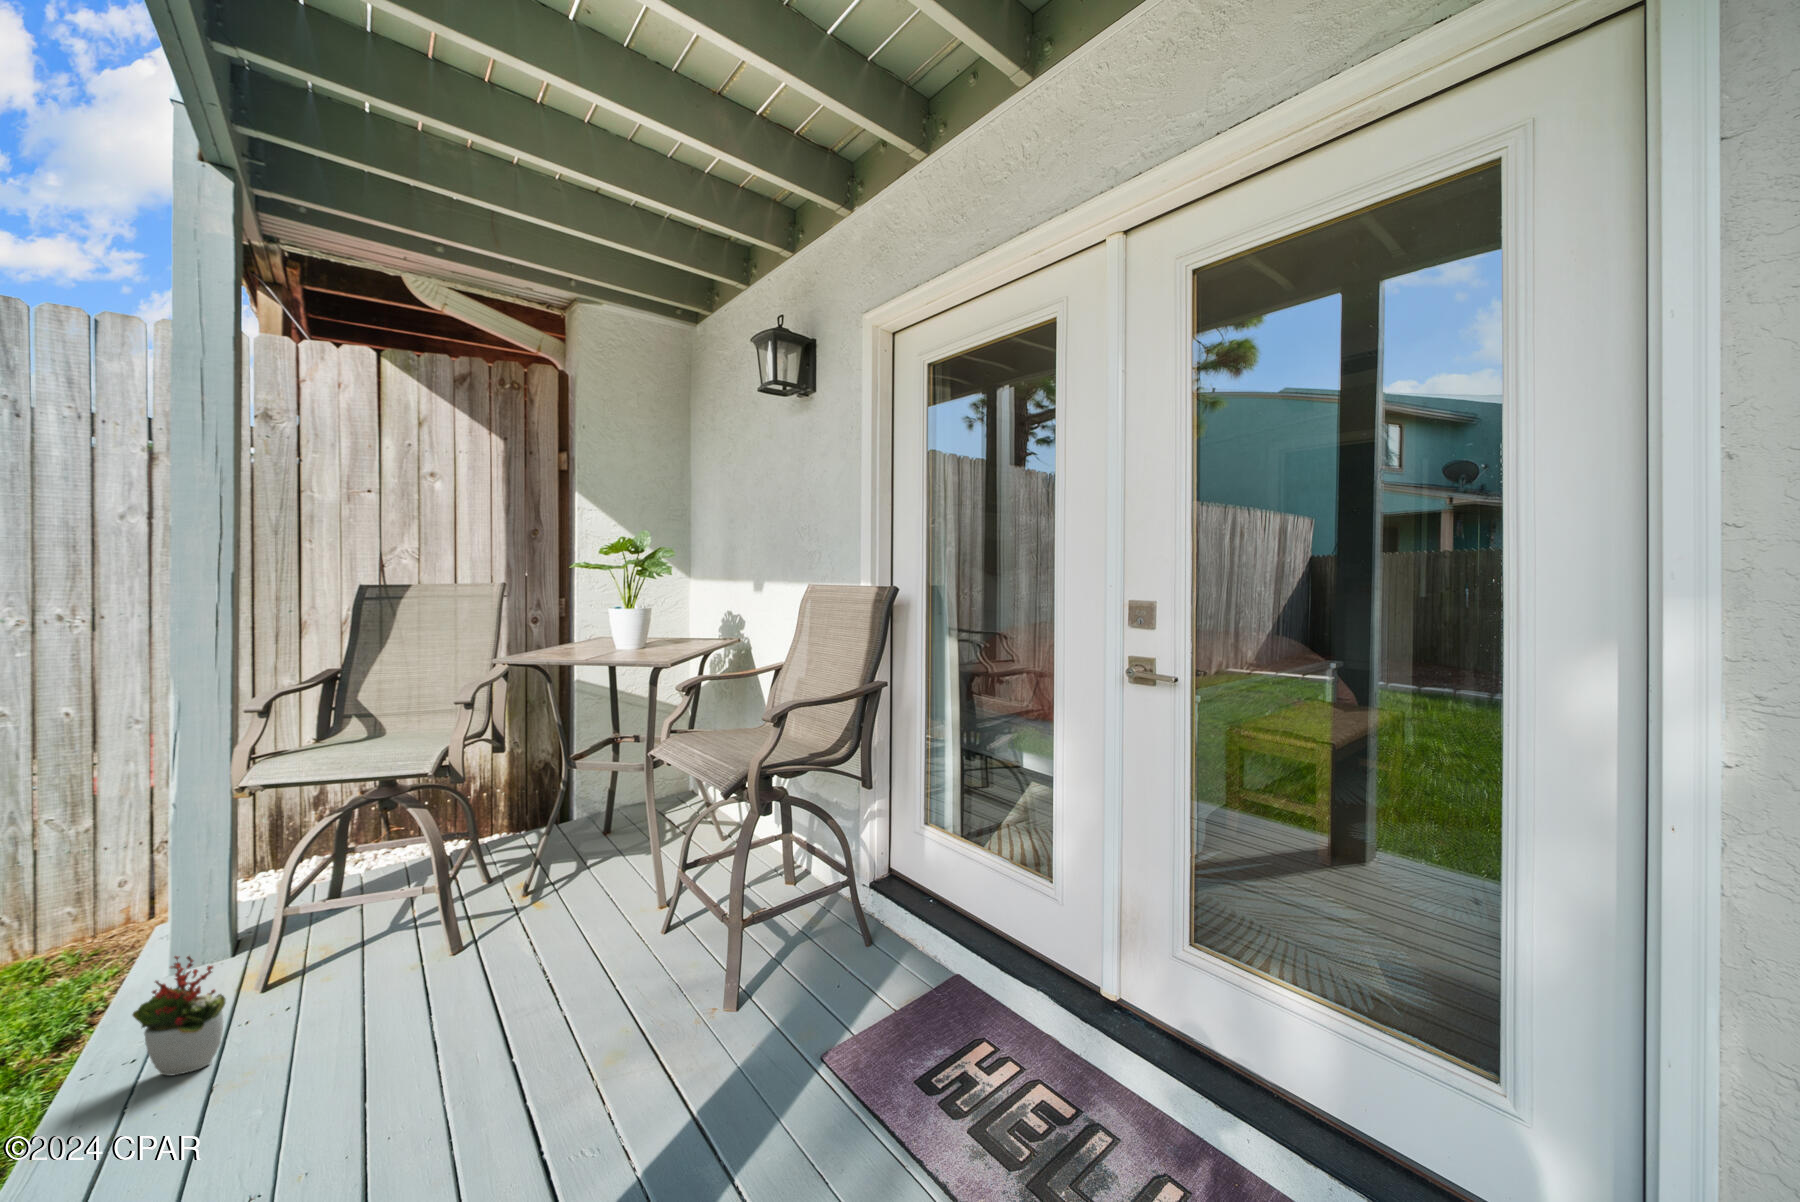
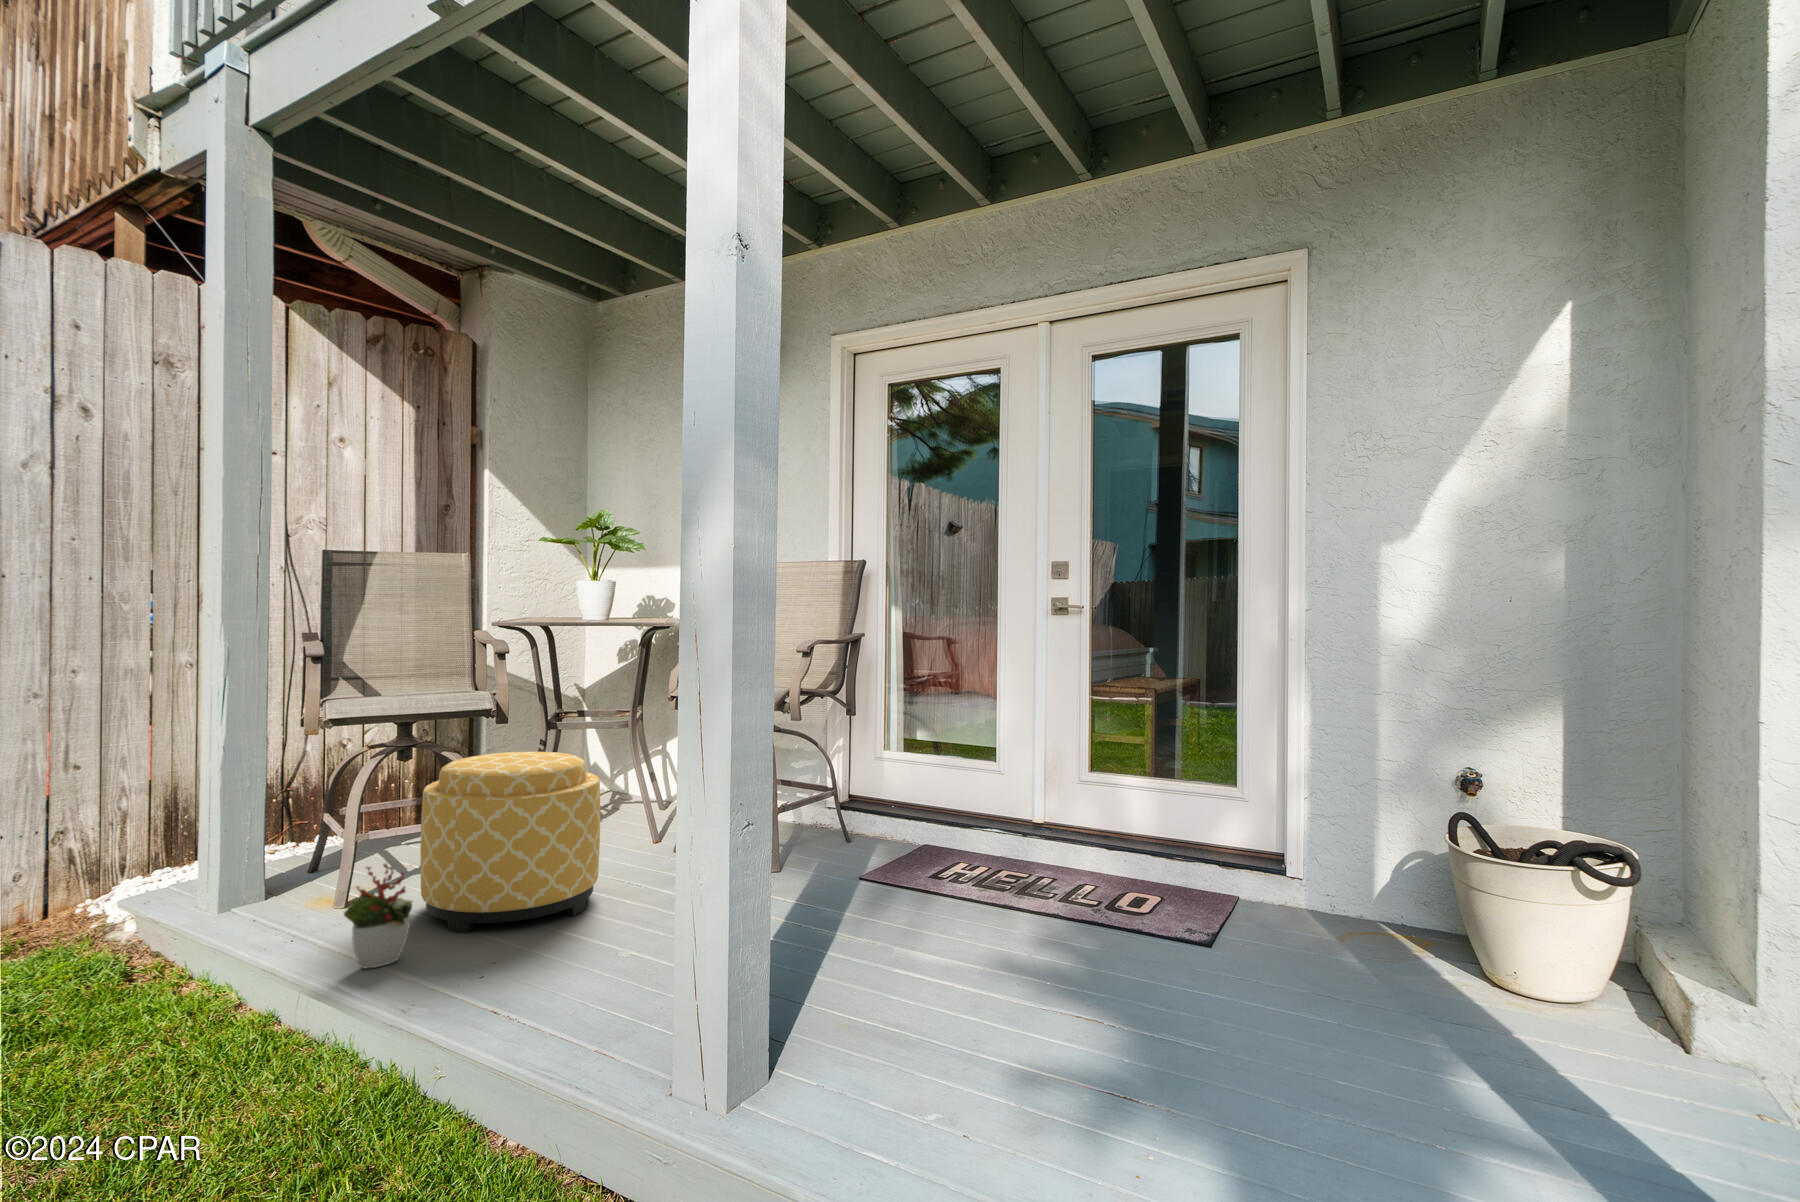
ottoman: none [310,801,528,1024] -> present [420,752,600,933]

